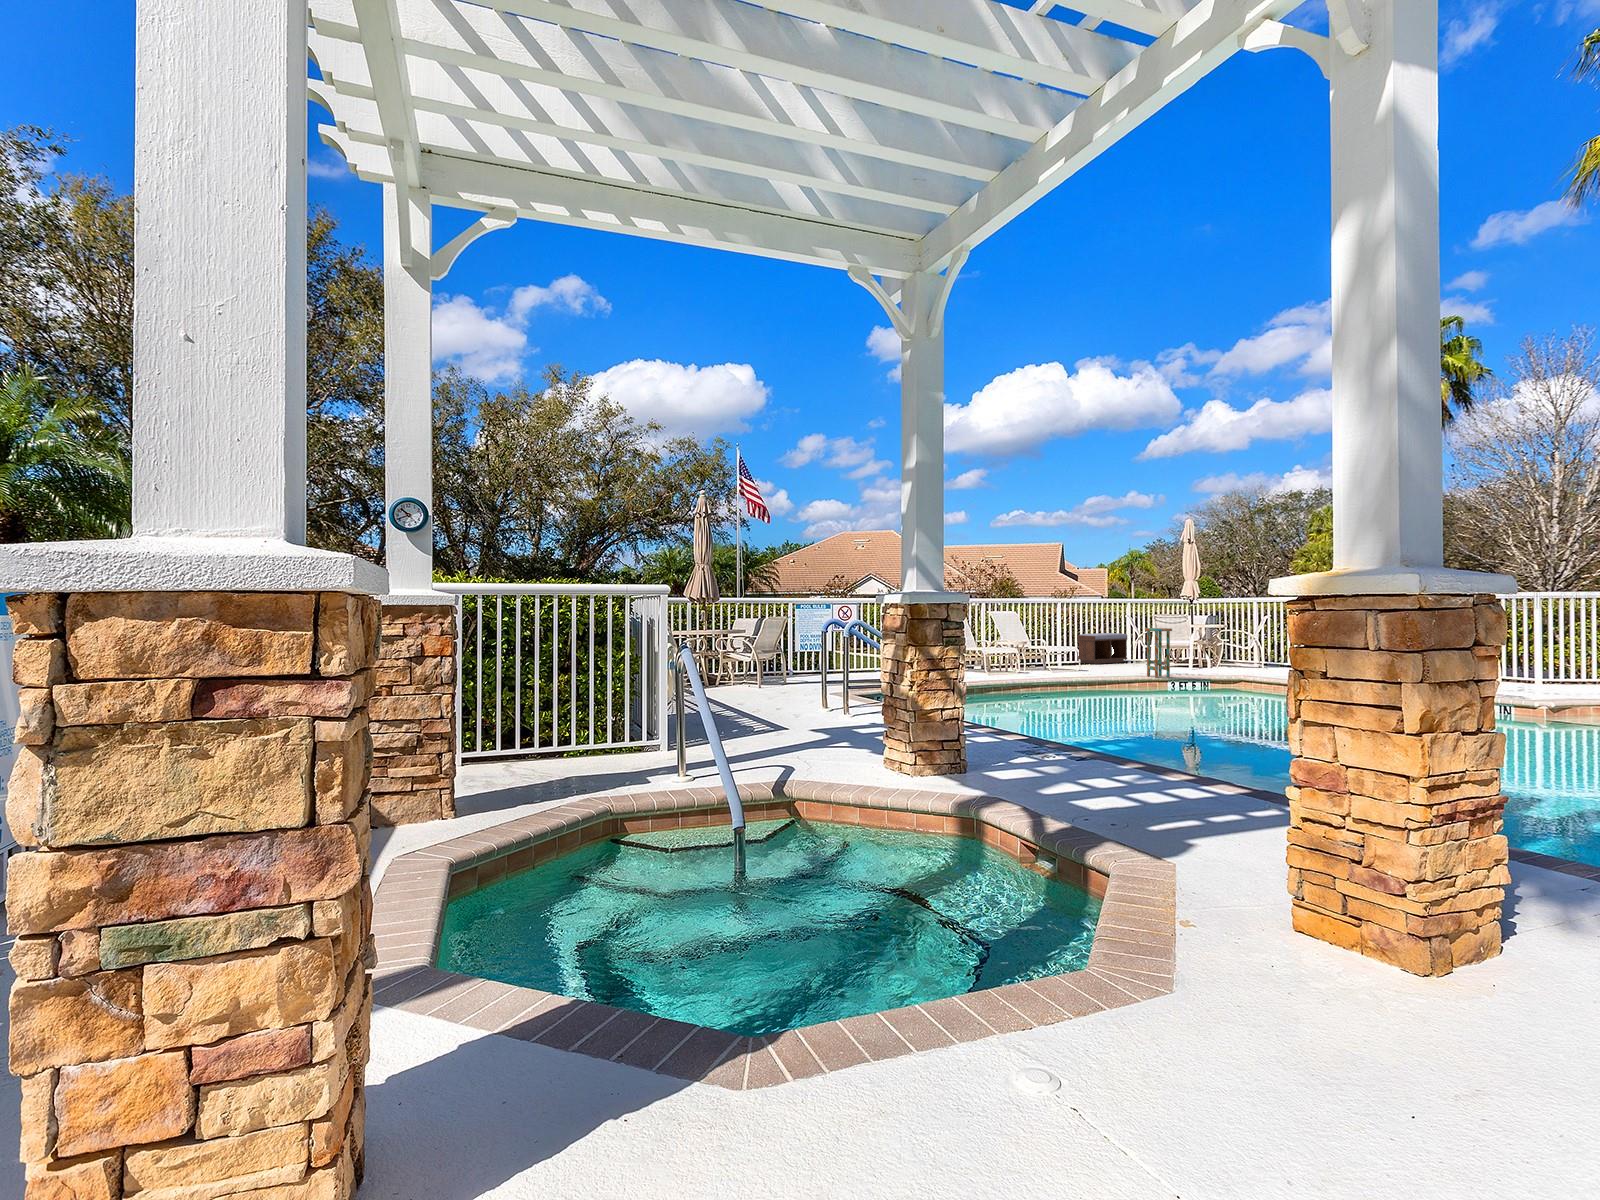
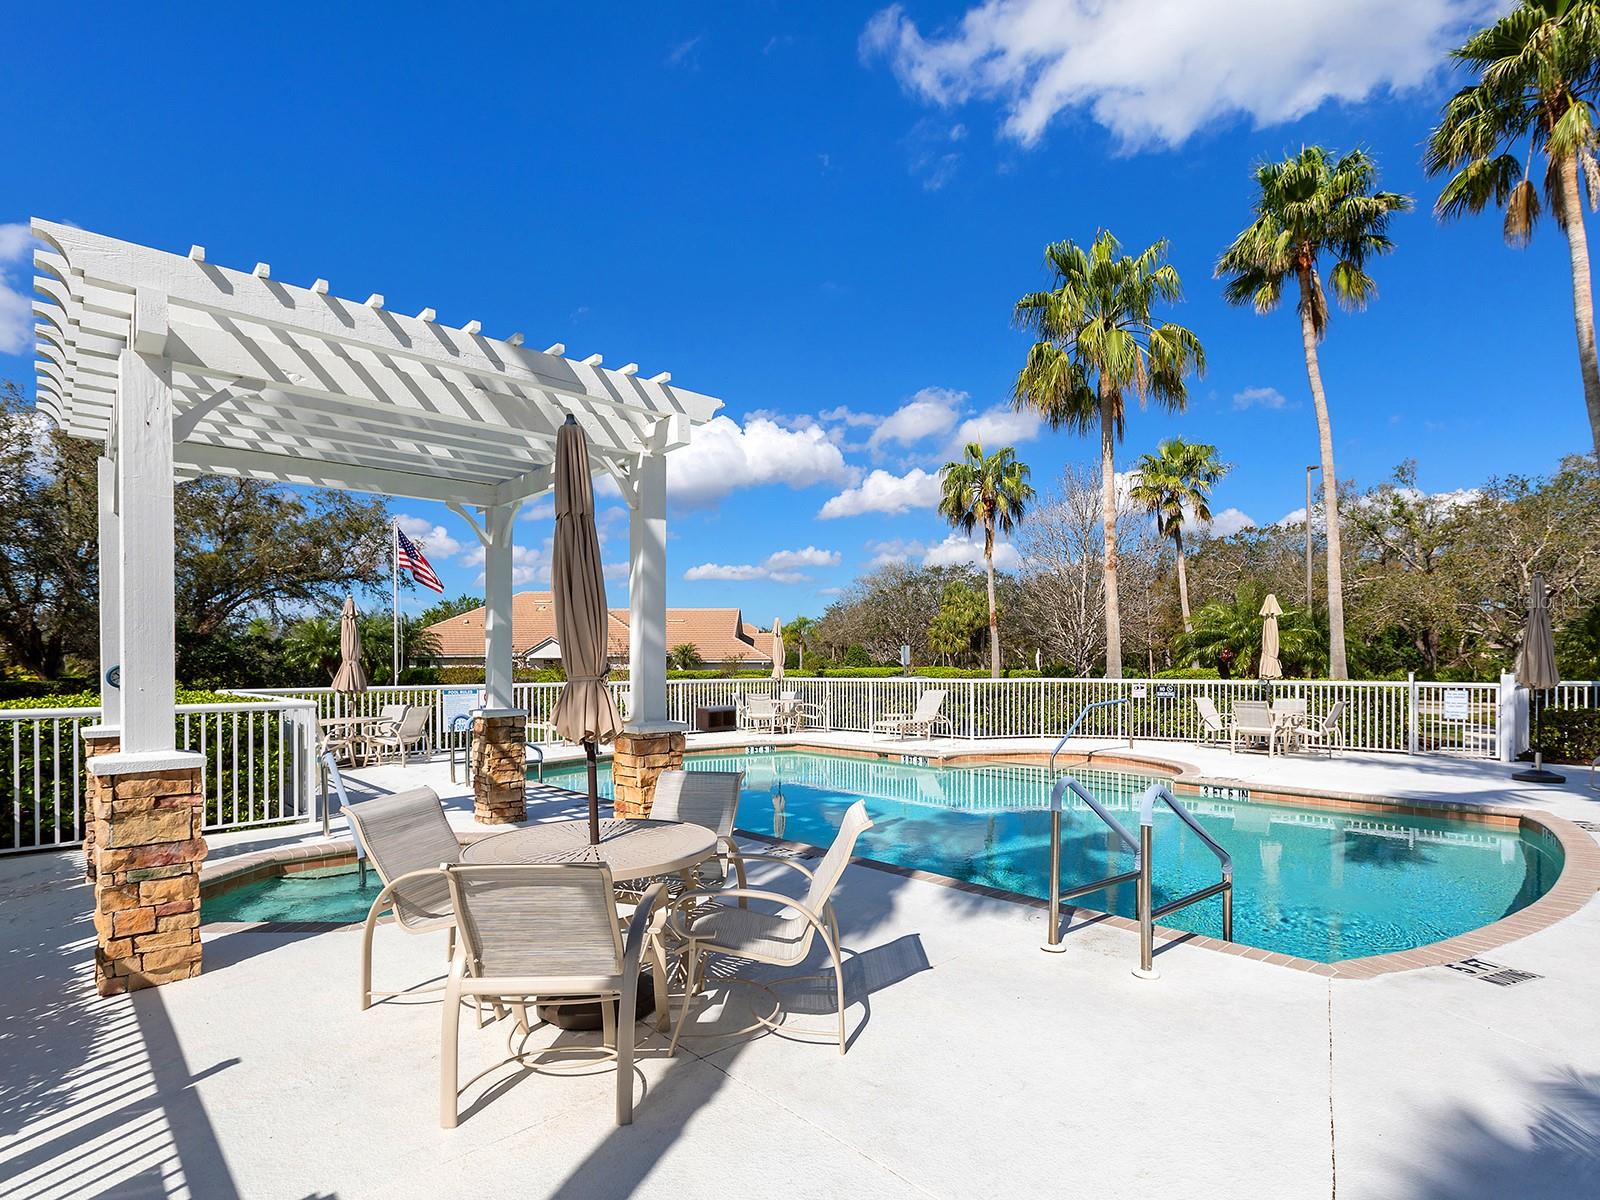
side table: present [1145,628,1172,678] -> none [735,703,754,743]

